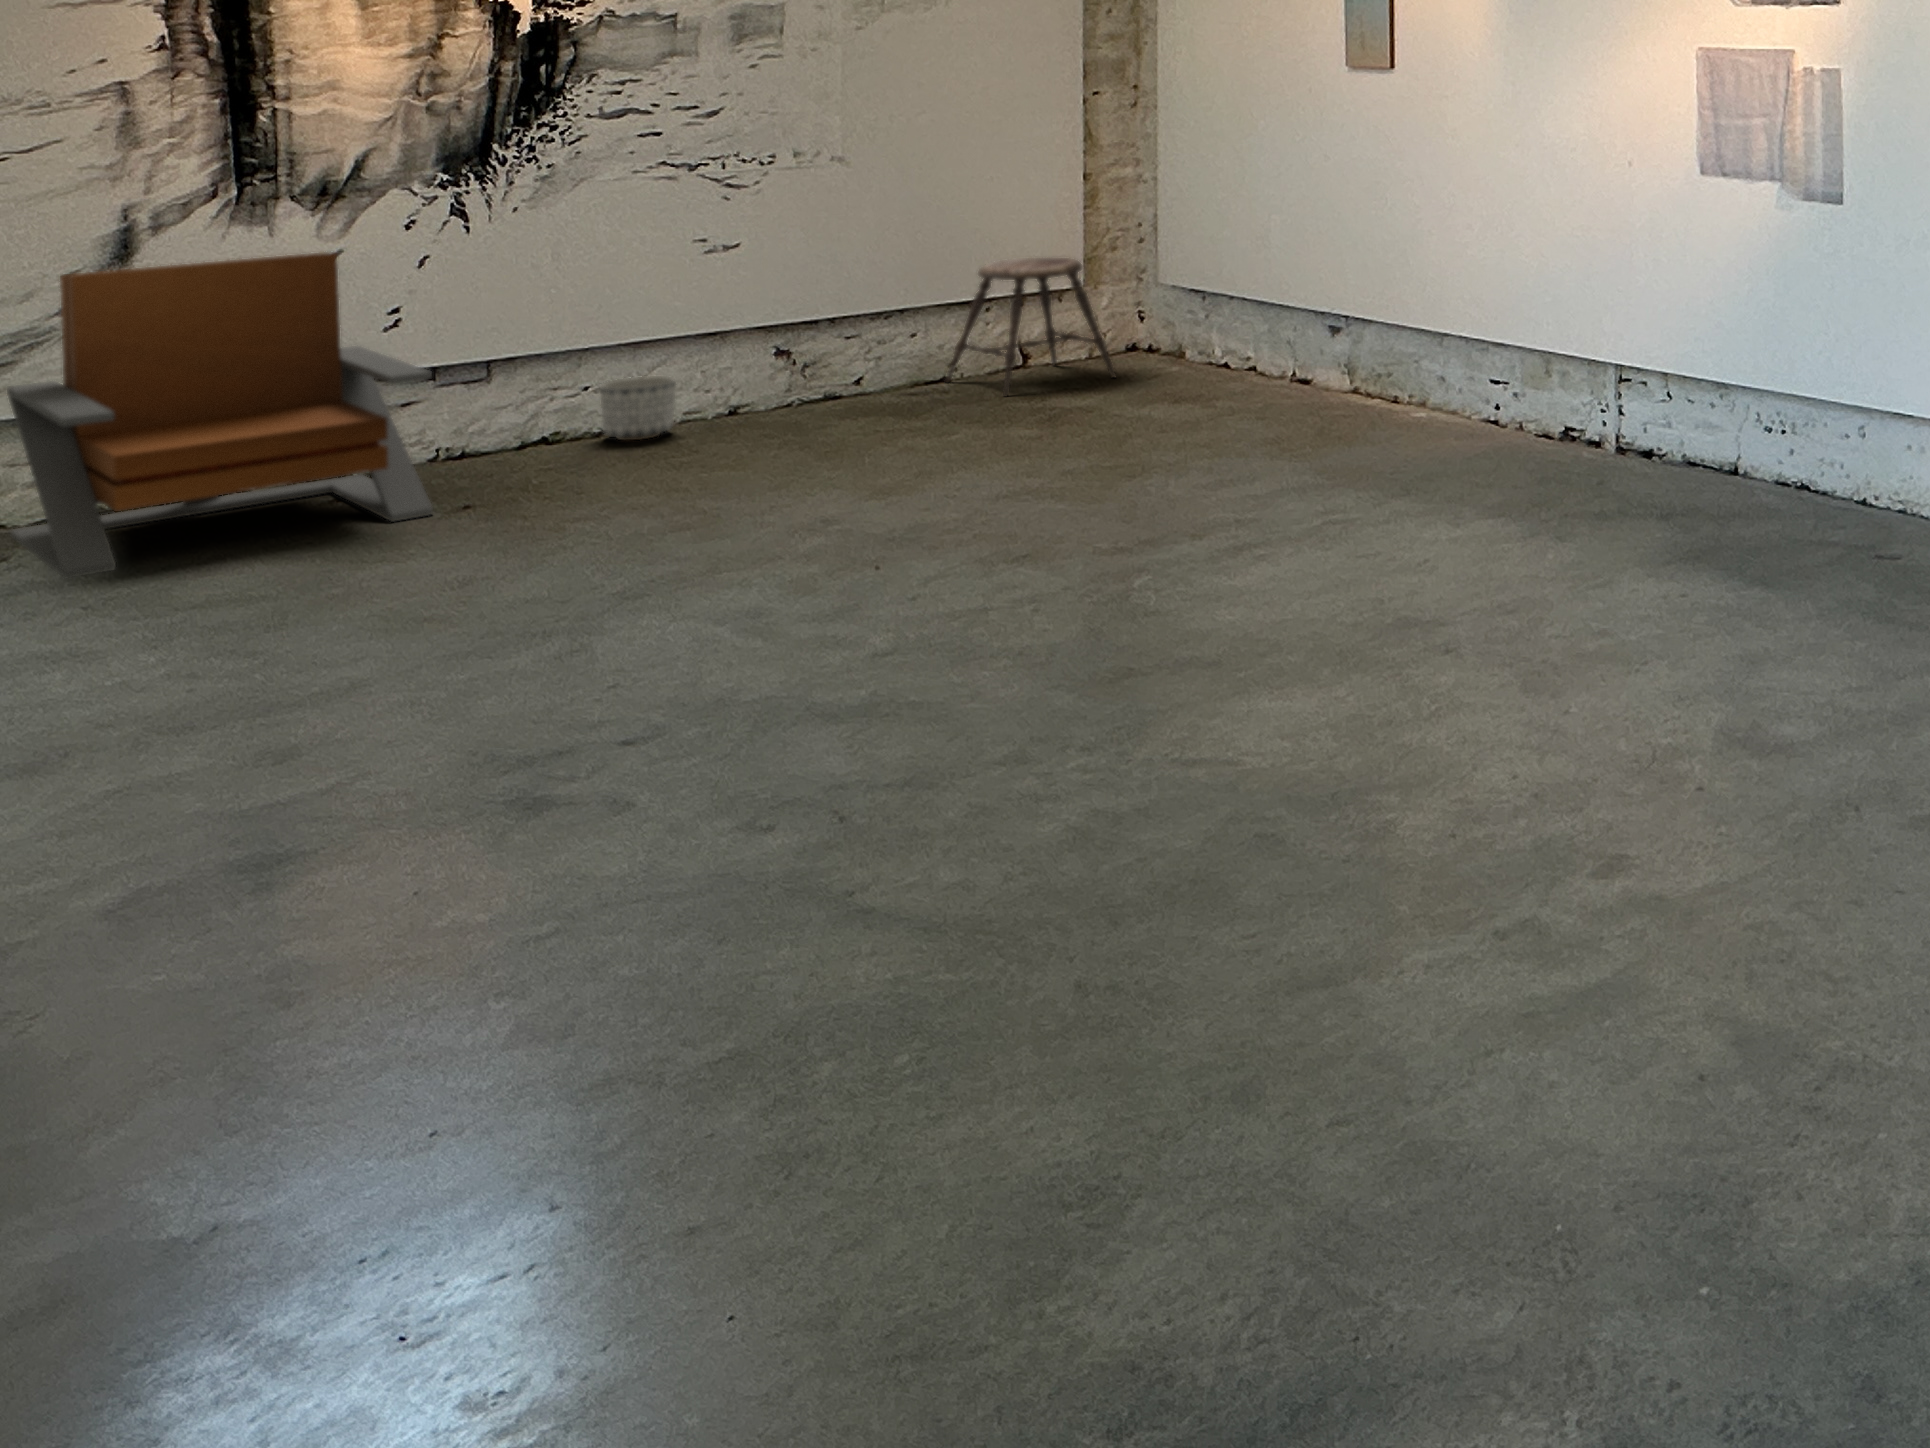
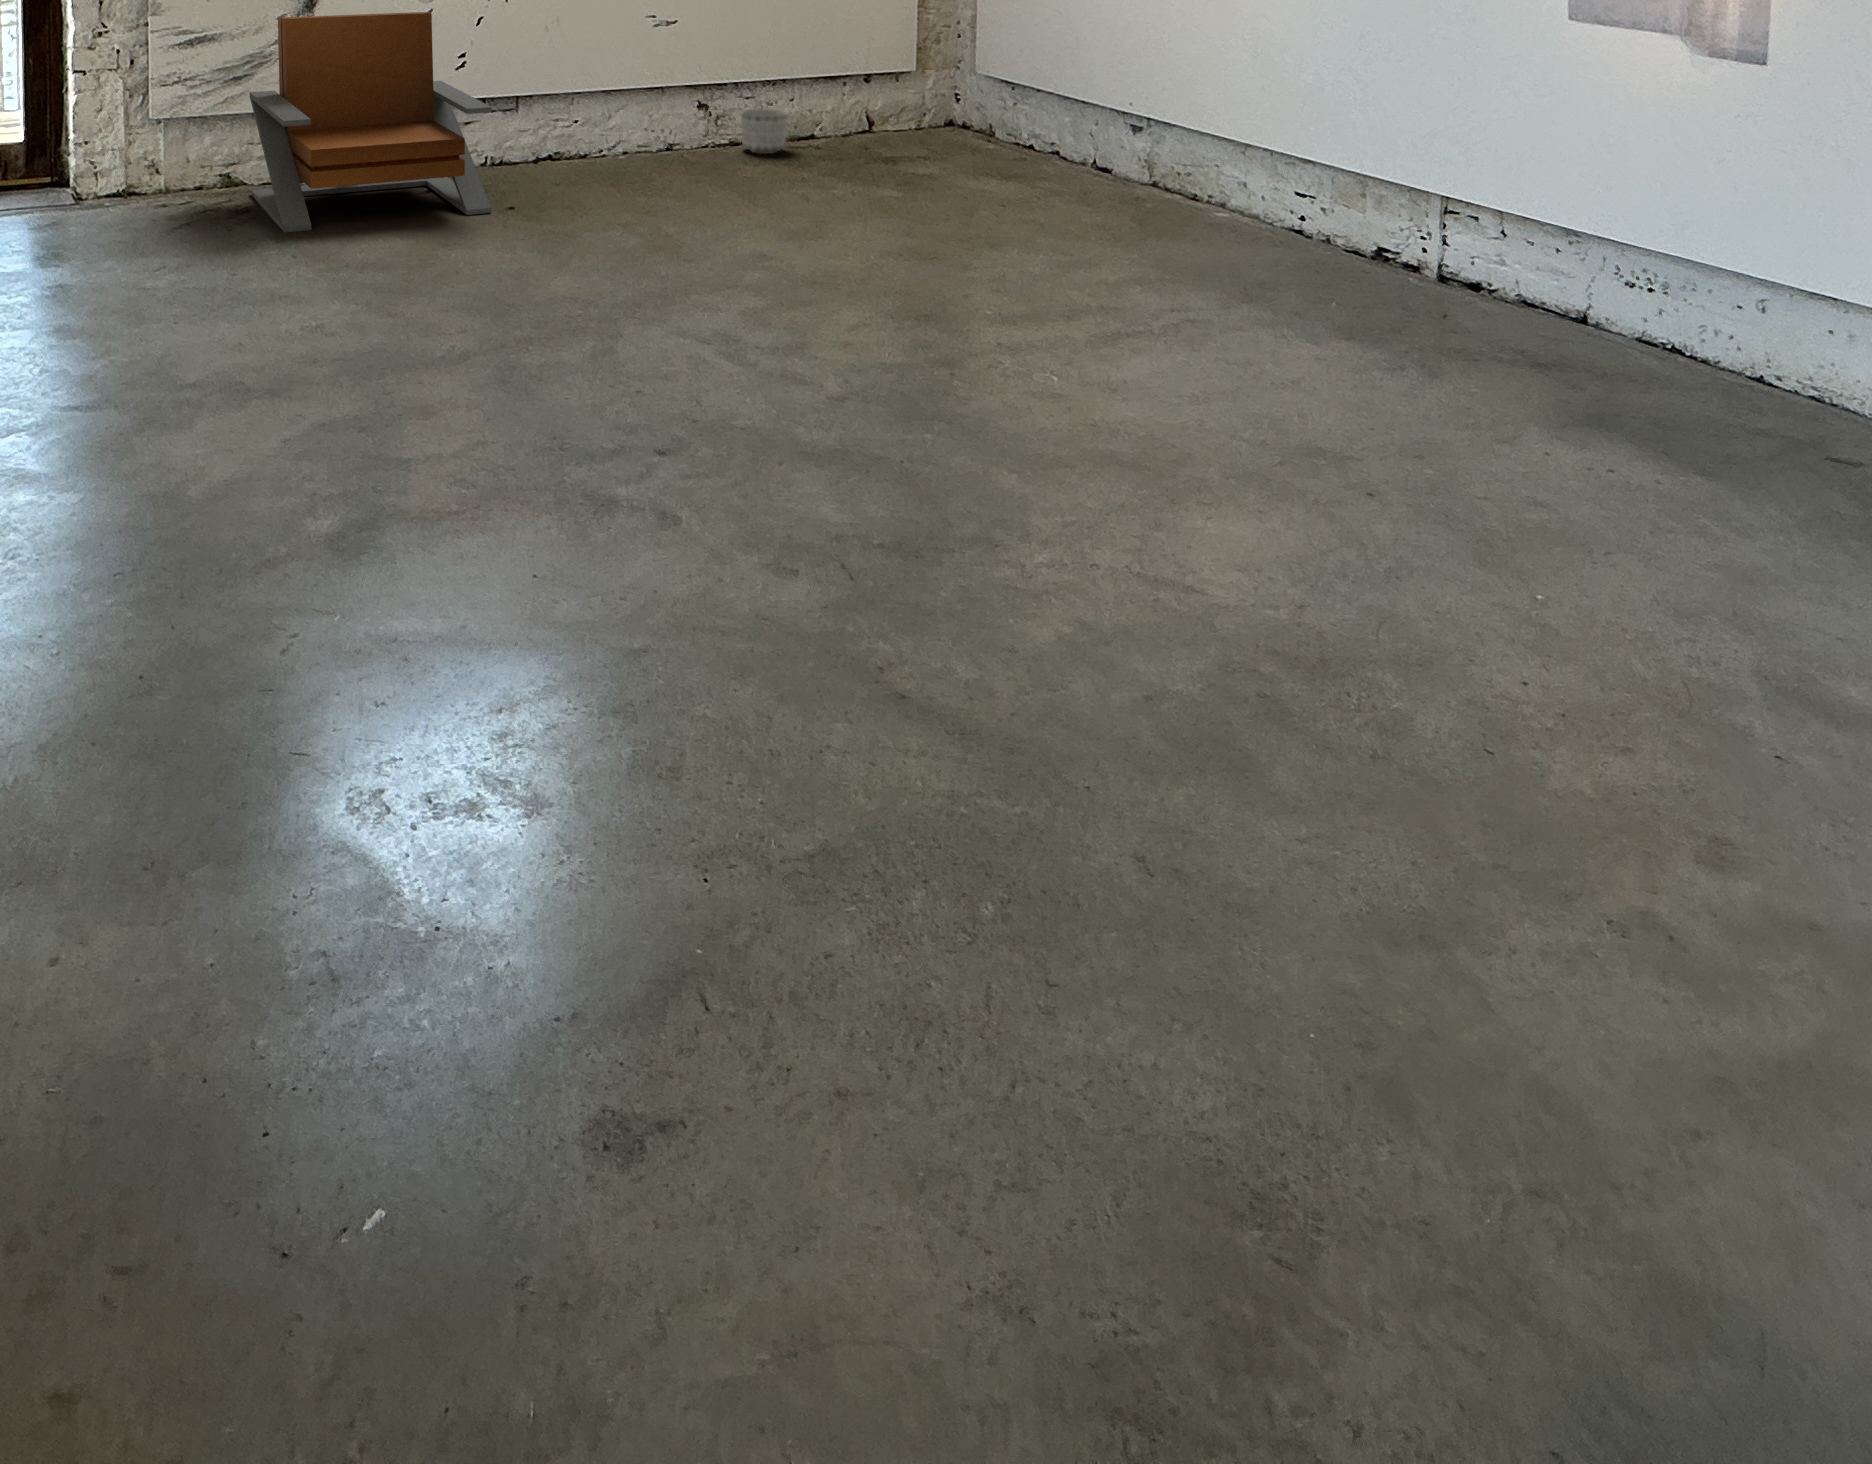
stool: present [945,257,1116,396] -> none [811,47,943,160]
planter: present [600,376,676,440] -> present [741,108,788,154]

